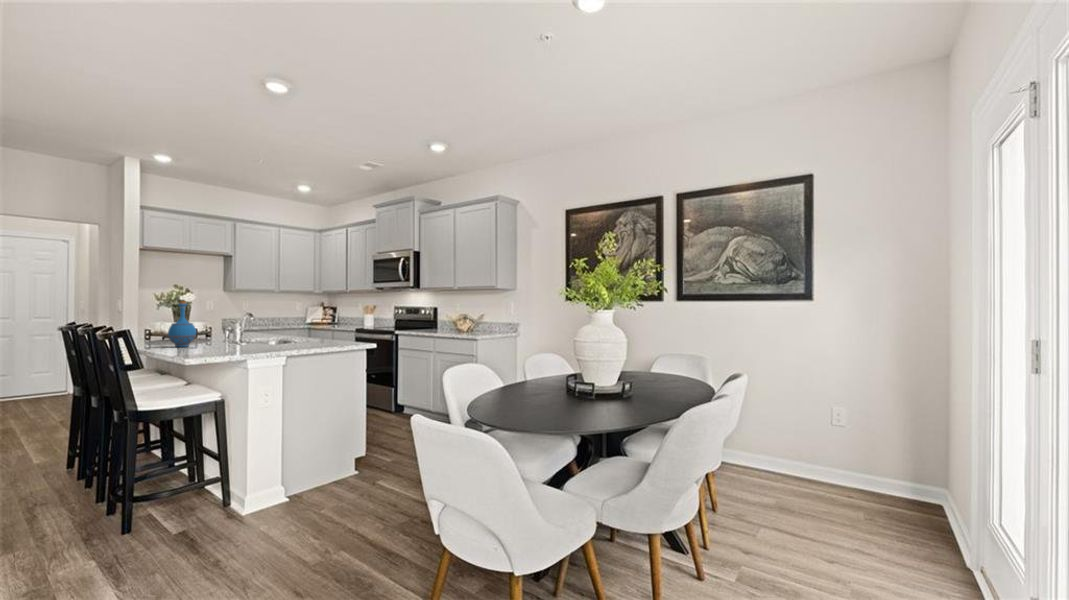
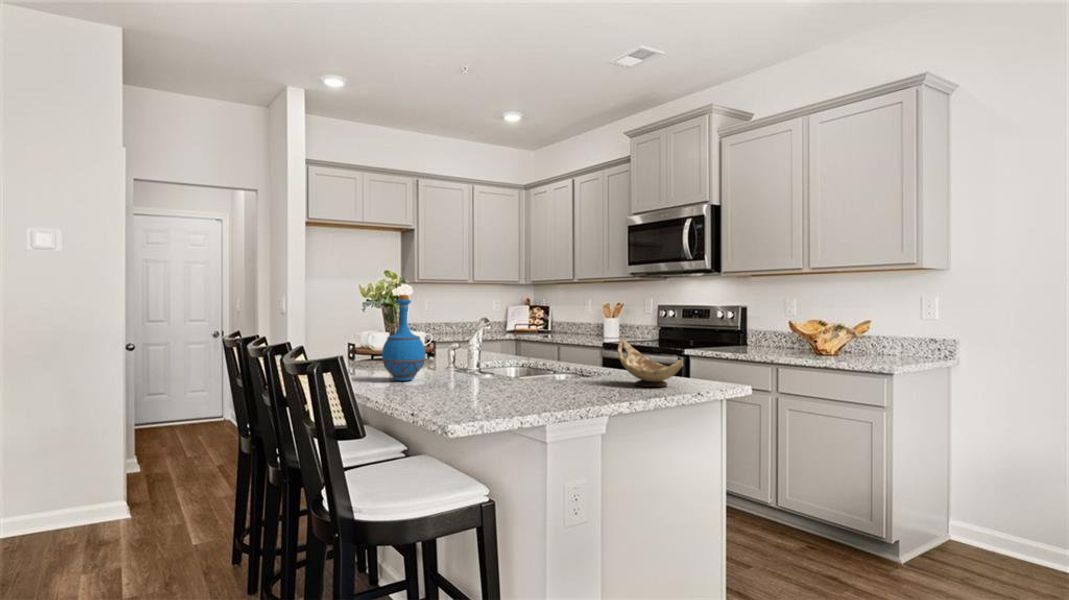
decorative bowl: none [303,323,333,346] -> present [618,338,682,387]

